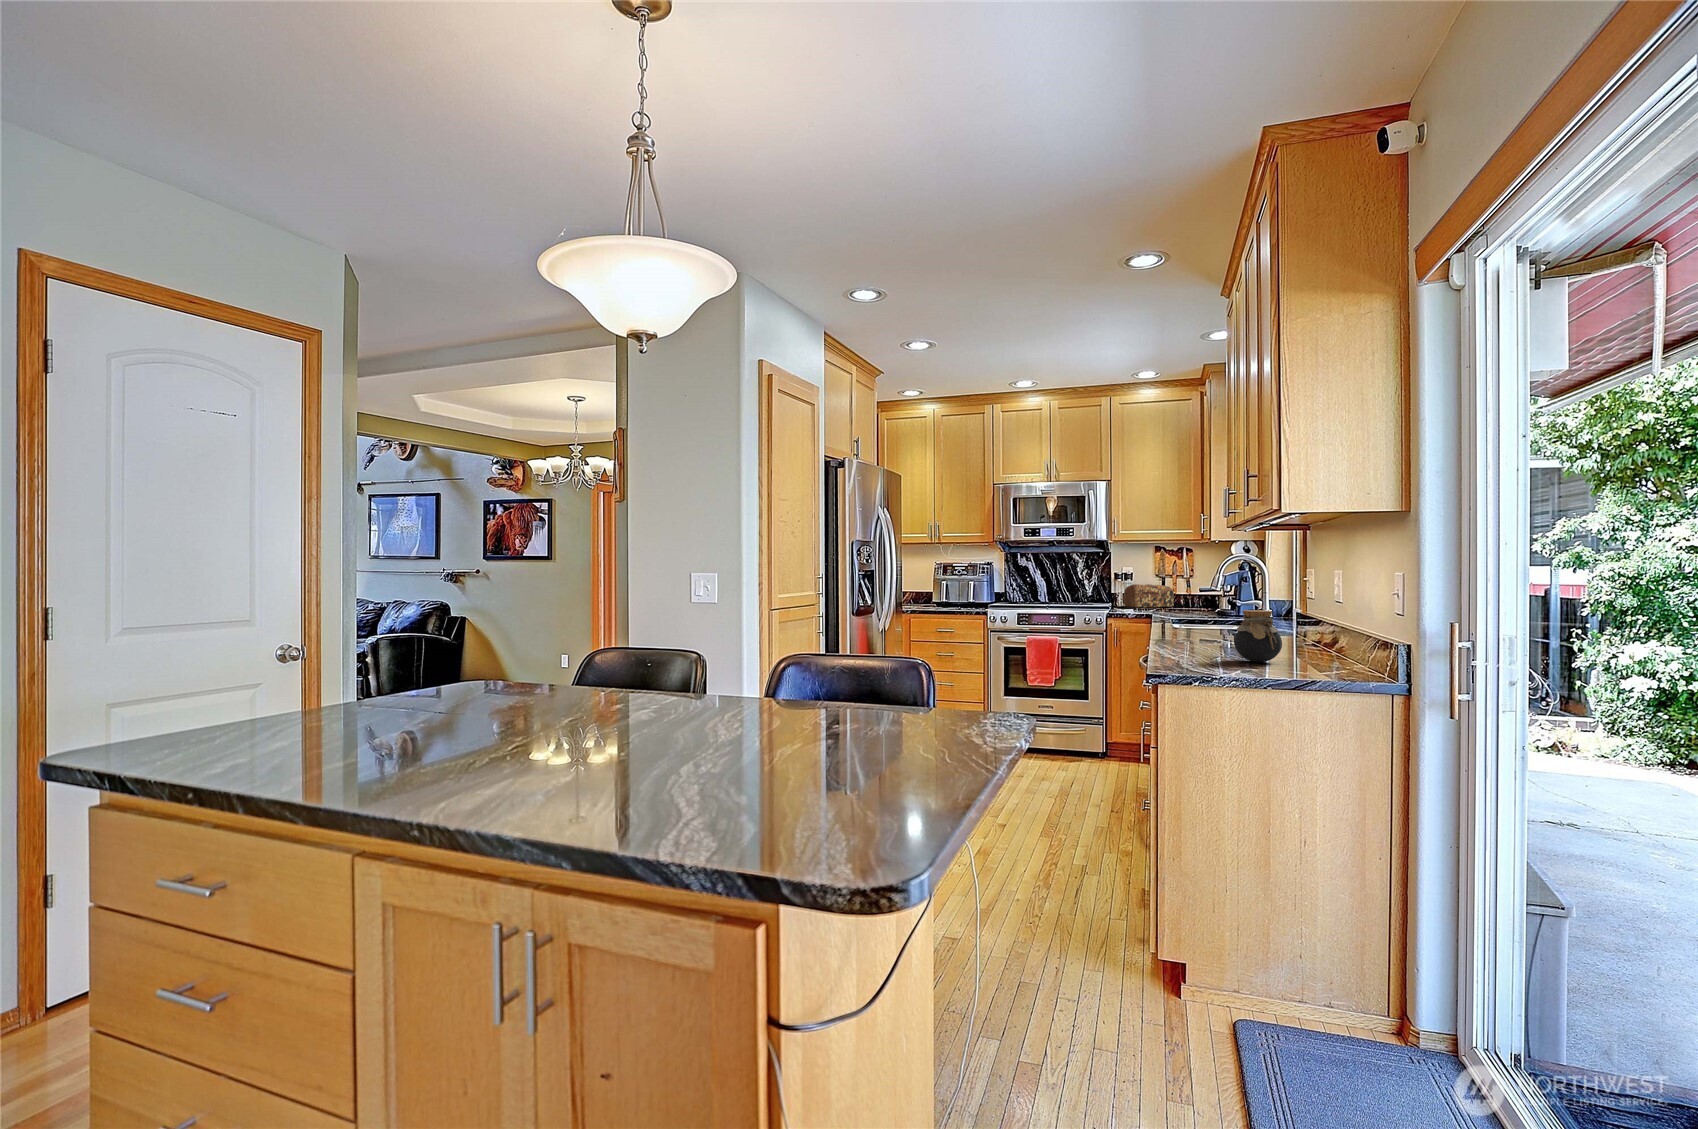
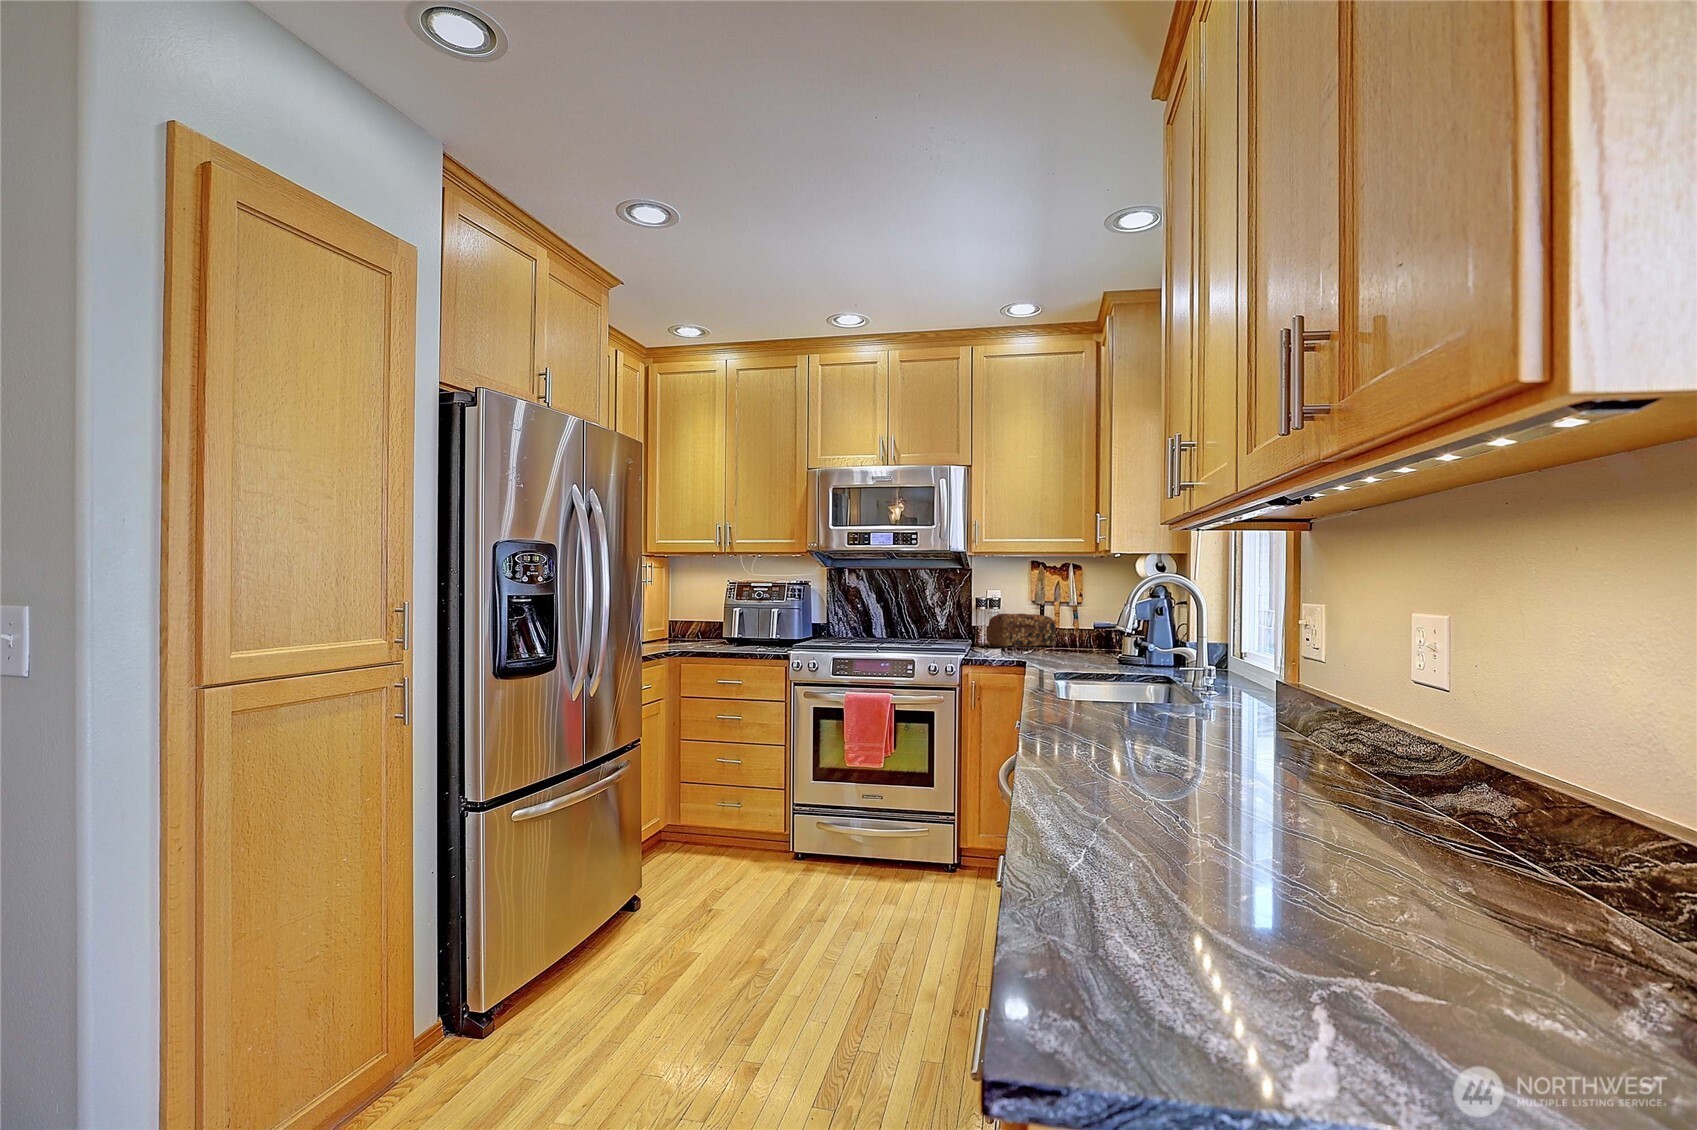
jar: present [1234,610,1282,662] -> none [1277,740,1440,920]

